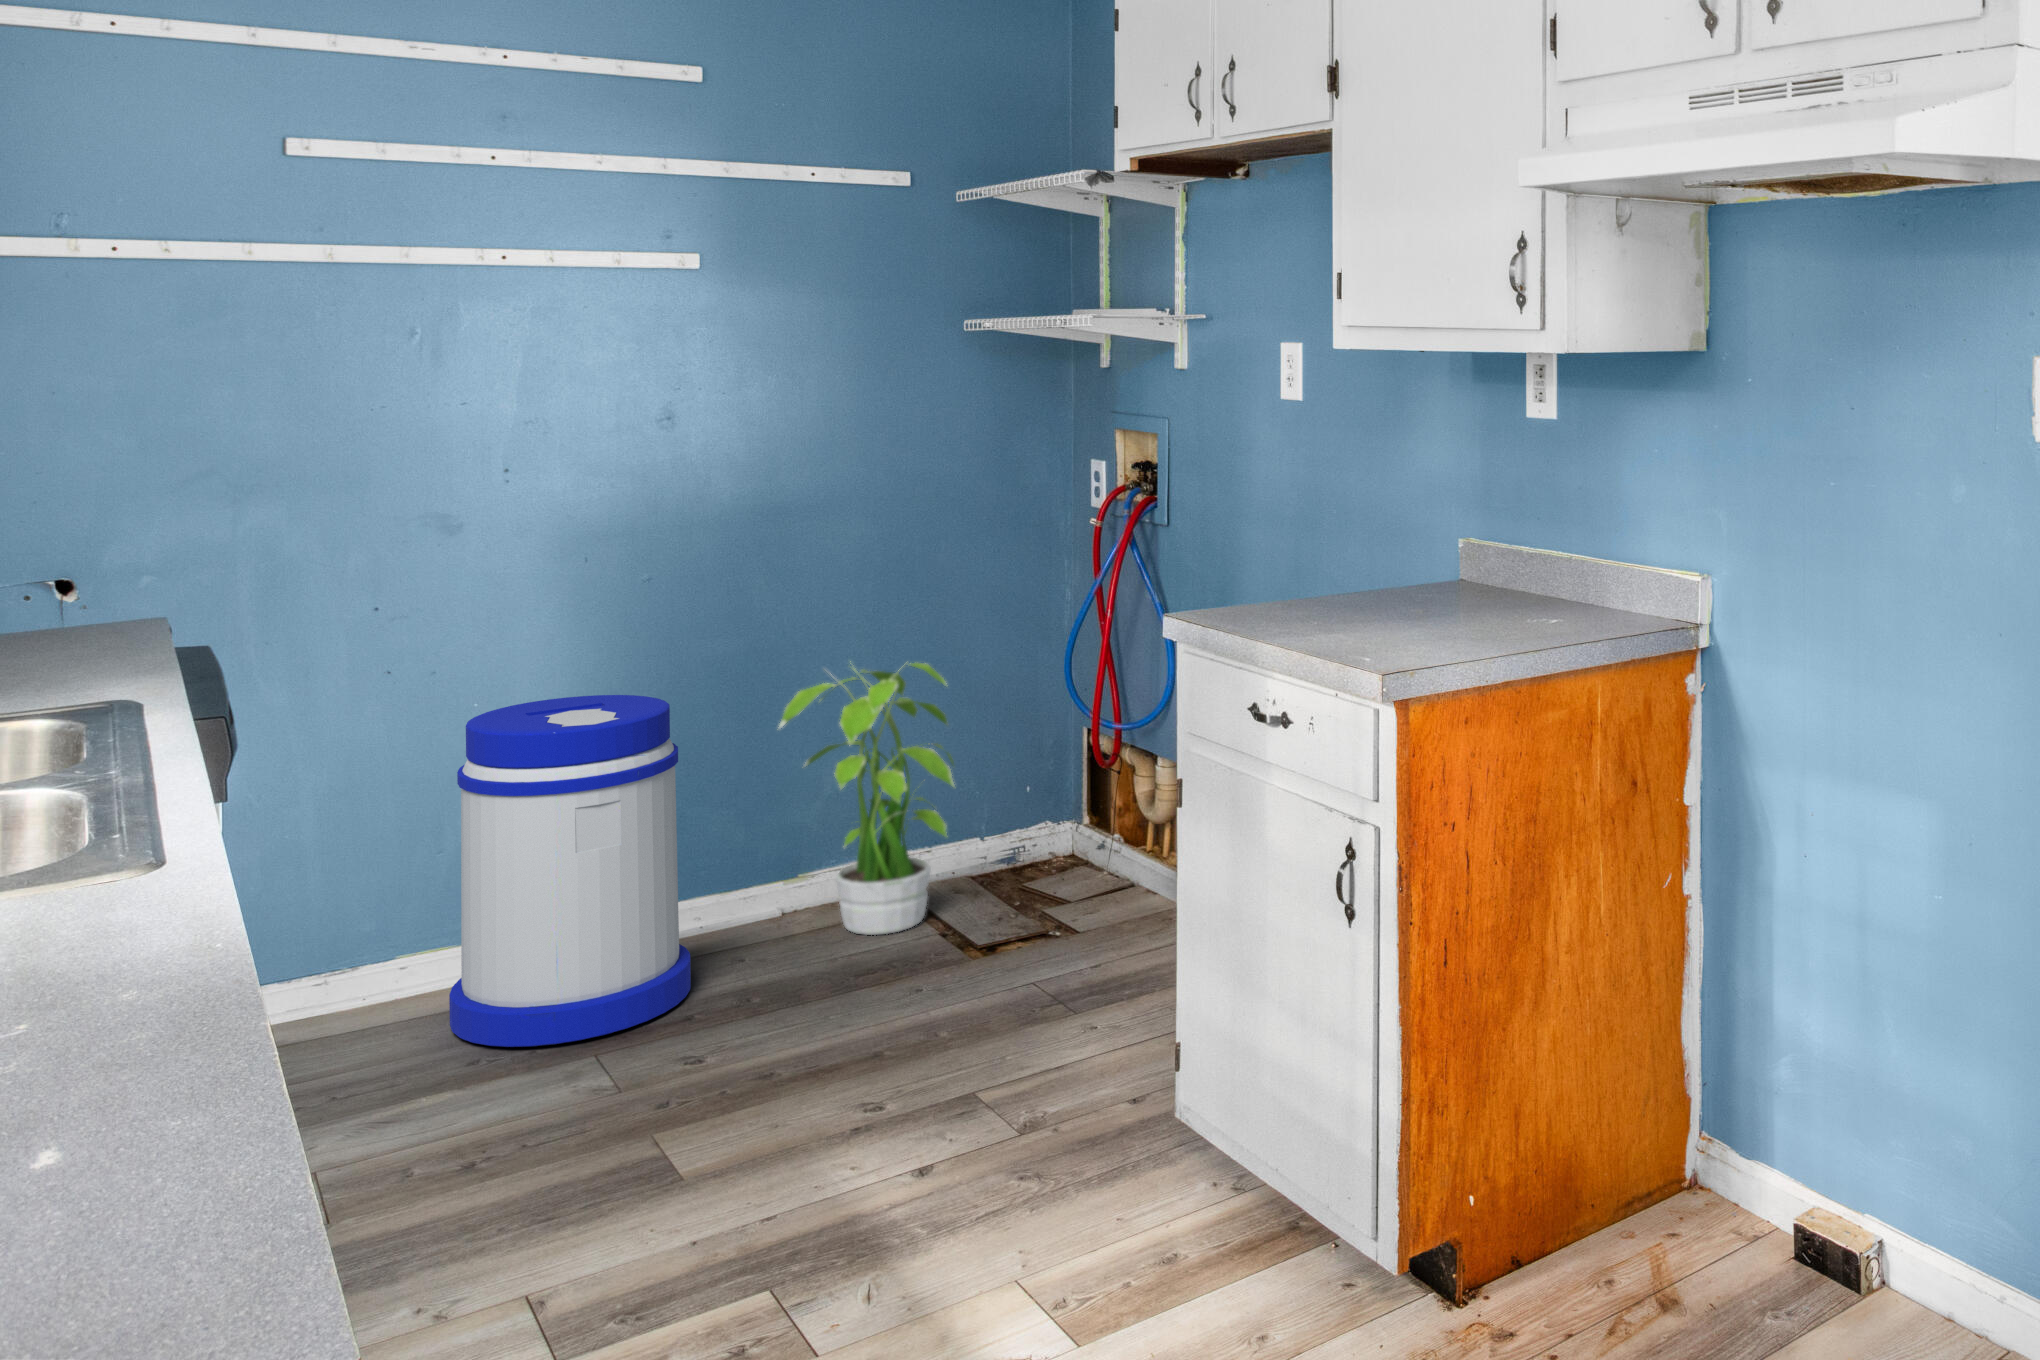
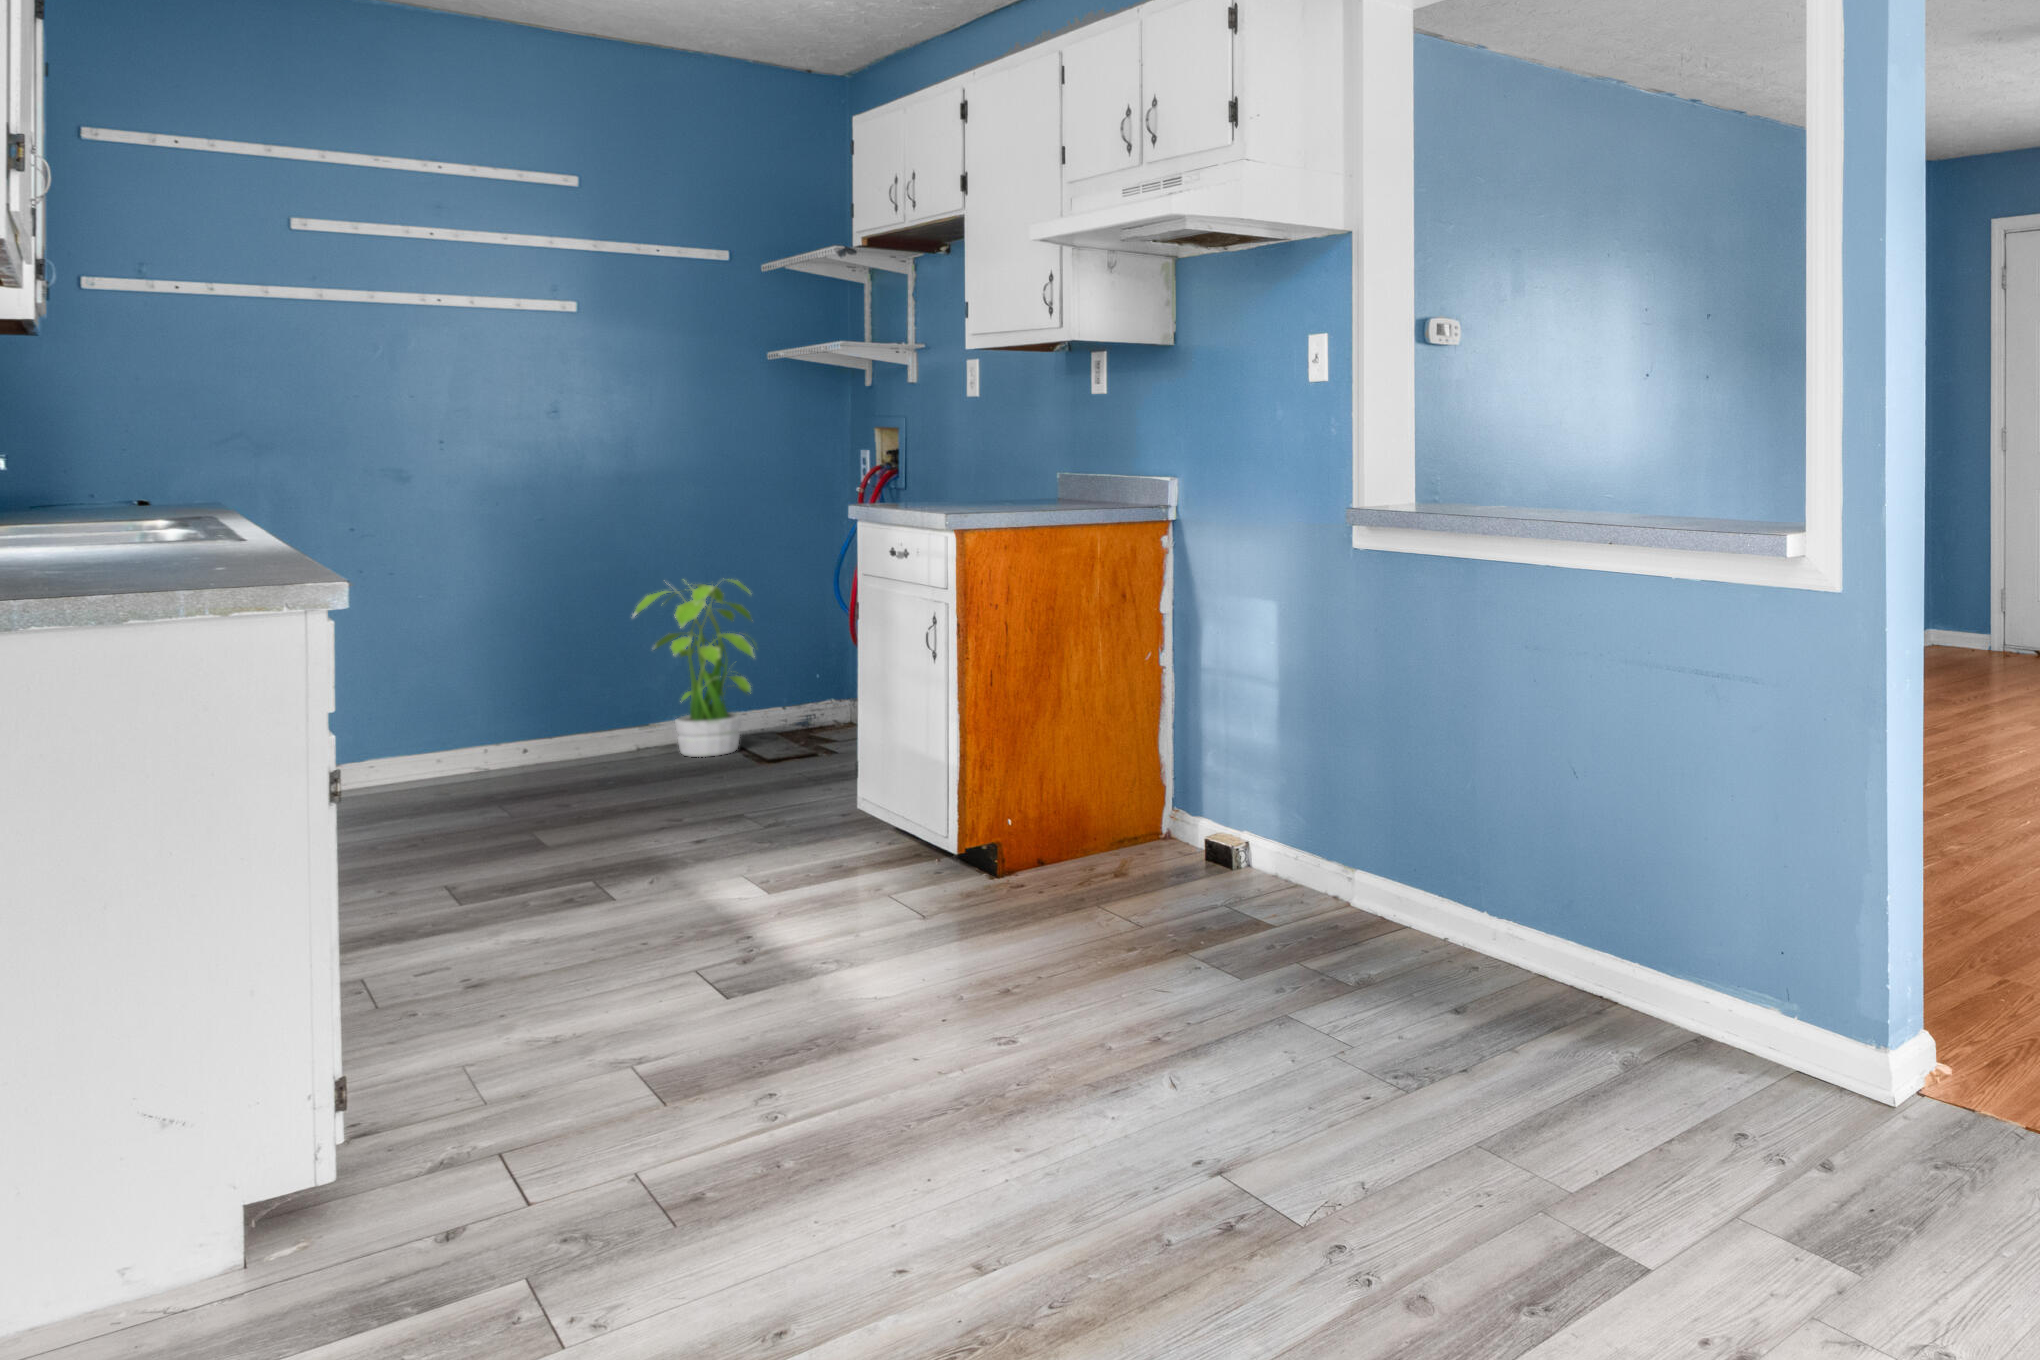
trash can: present [449,695,691,1047] -> none [406,590,571,799]

